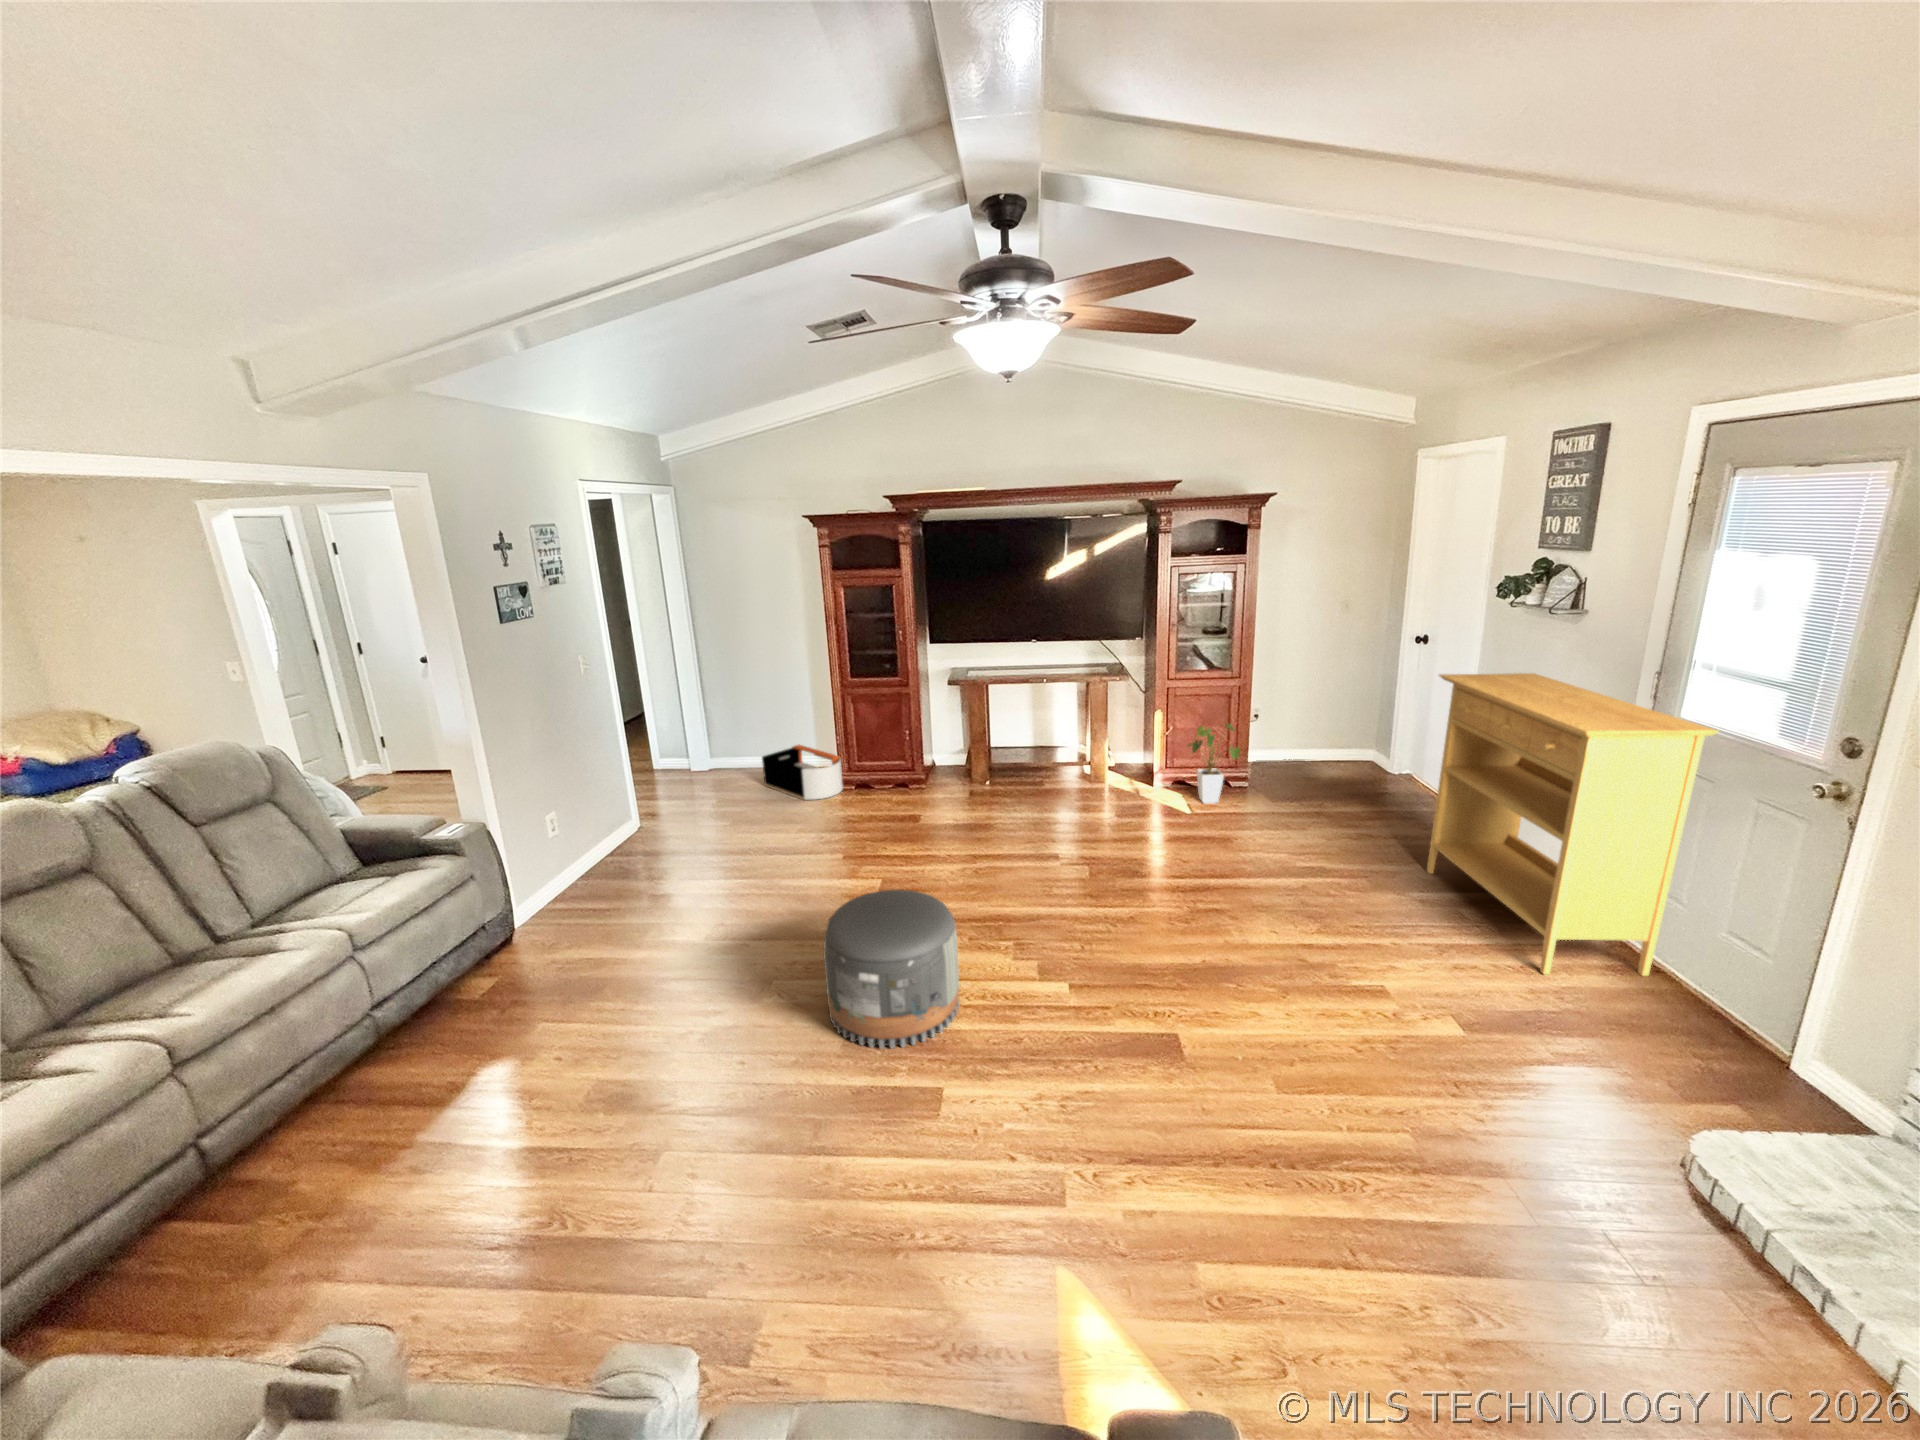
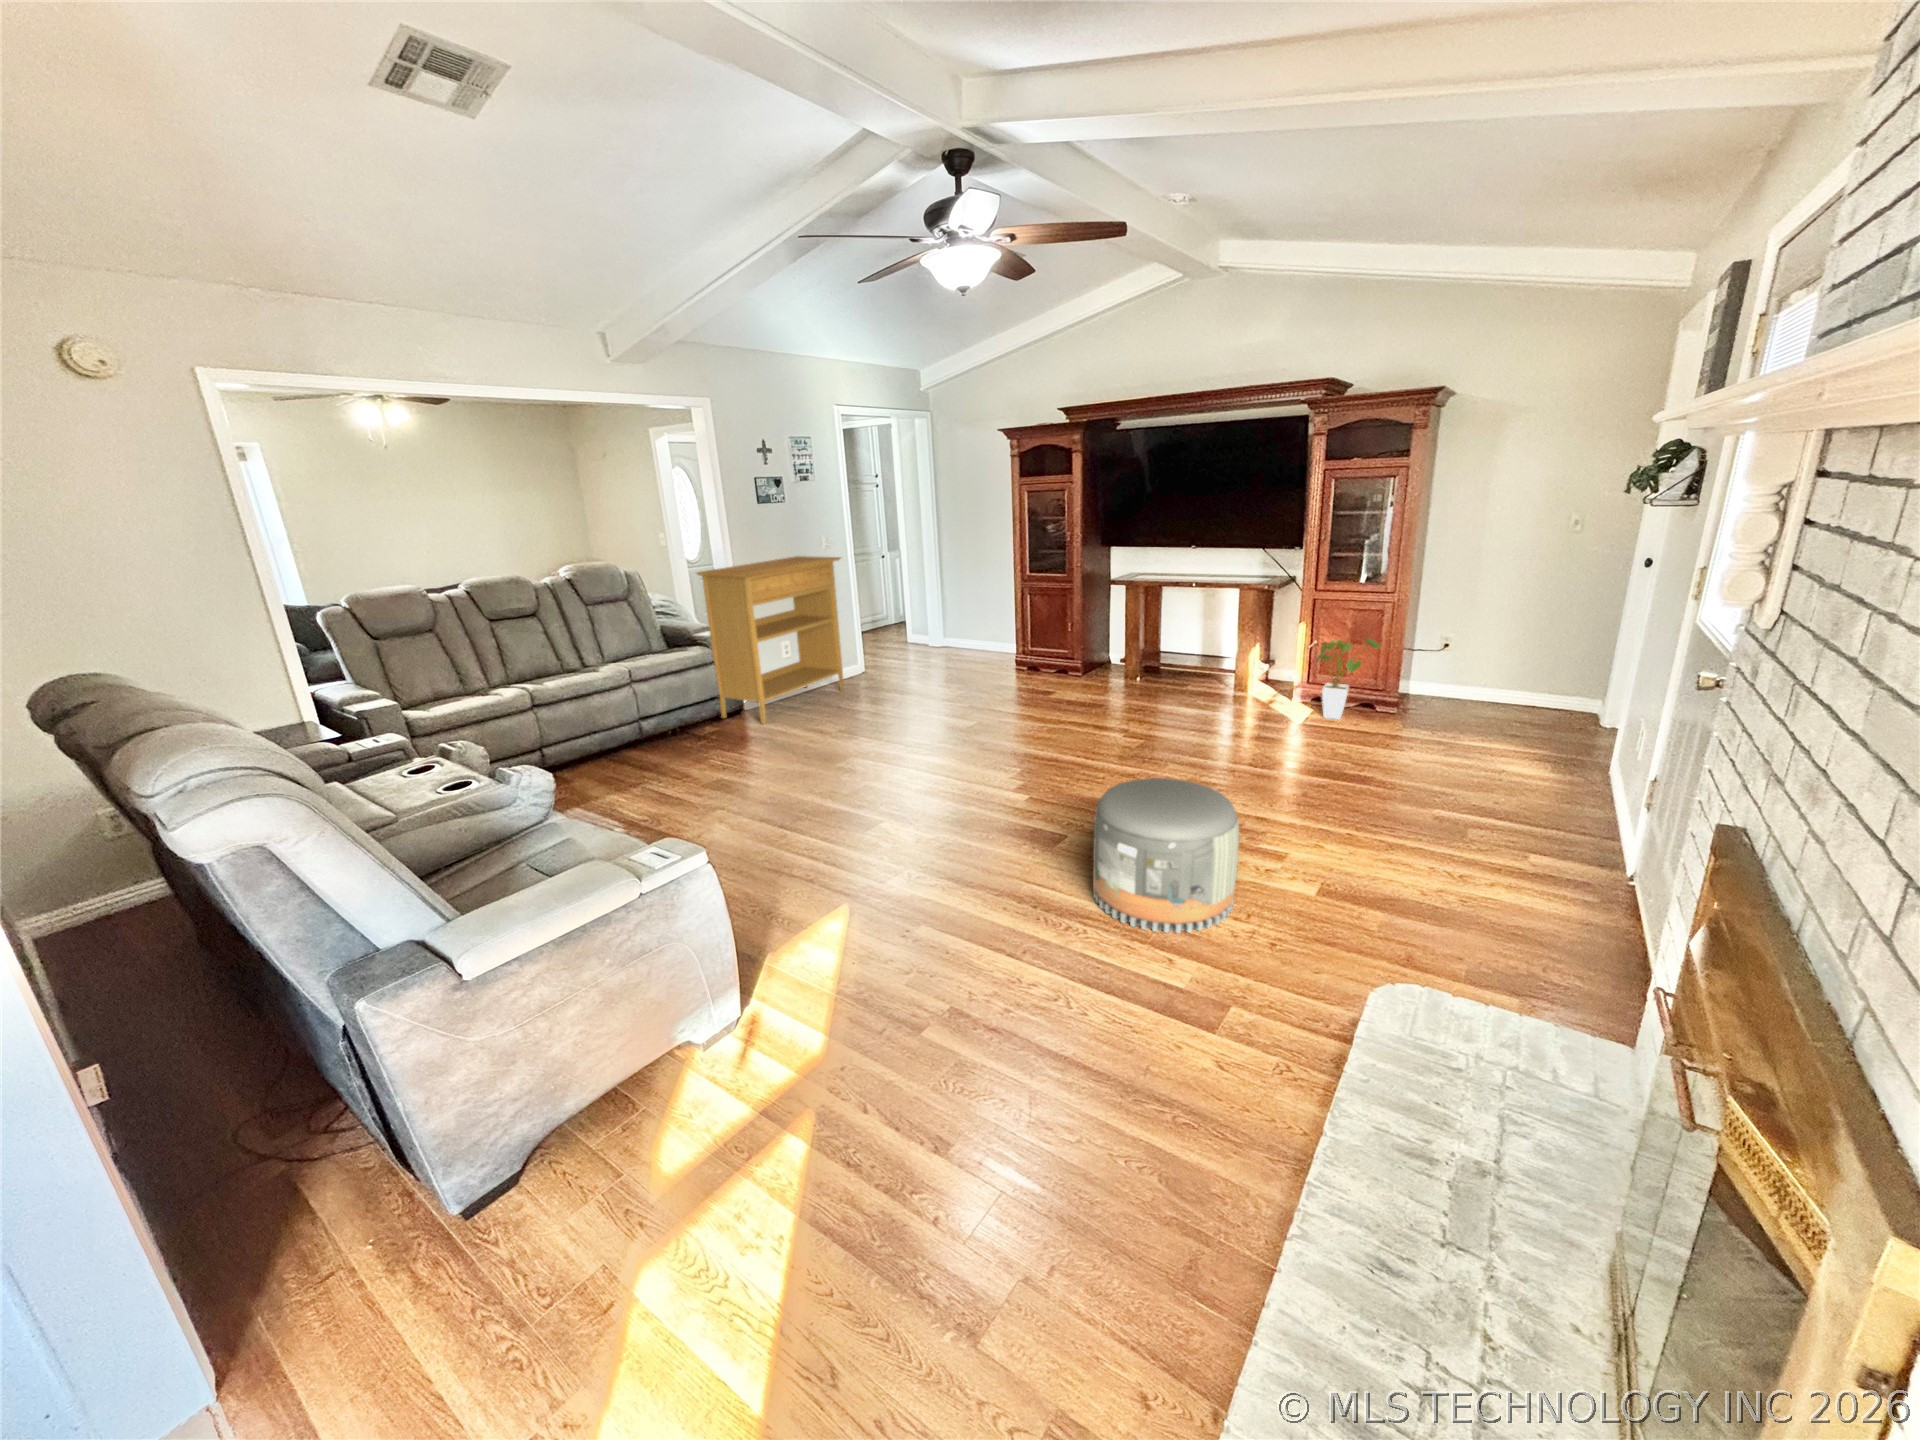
console table: present [1427,673,1718,976] -> present [697,556,844,724]
storage bin: present [762,745,843,800] -> none [963,630,1018,672]
pouf: present [823,890,959,1049] -> present [1093,778,1239,933]

